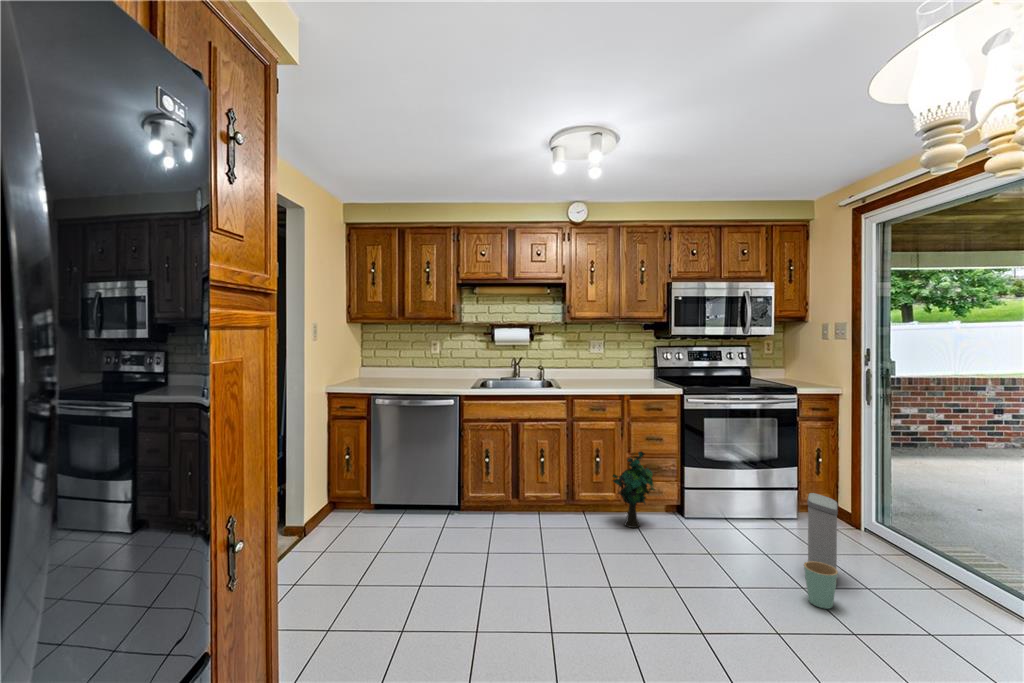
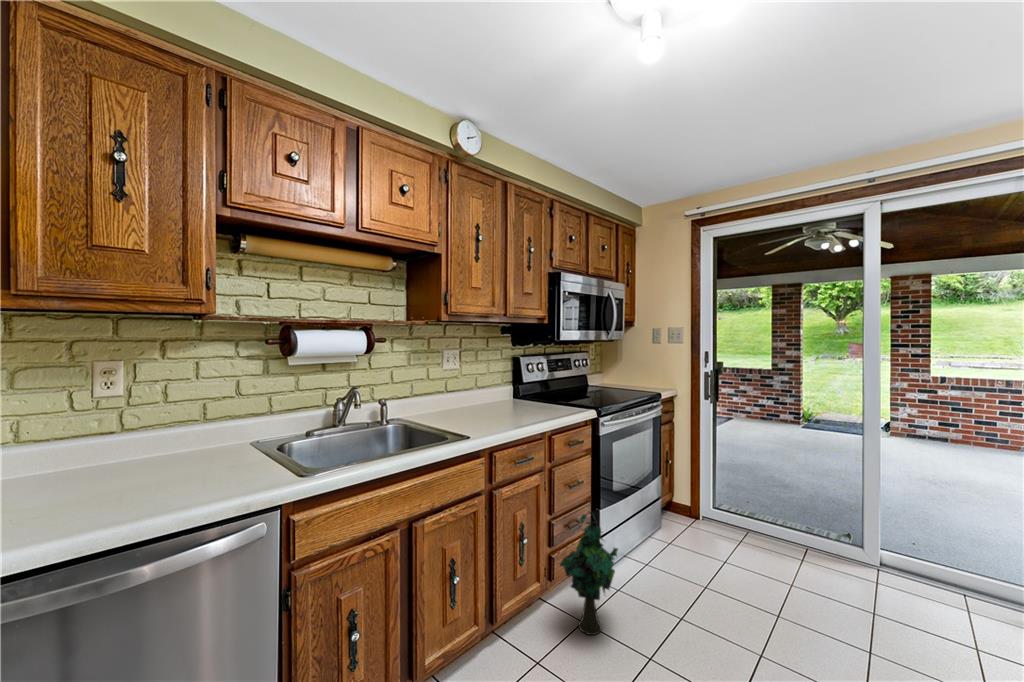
trash can: present [804,493,838,609] -> none [774,510,883,653]

